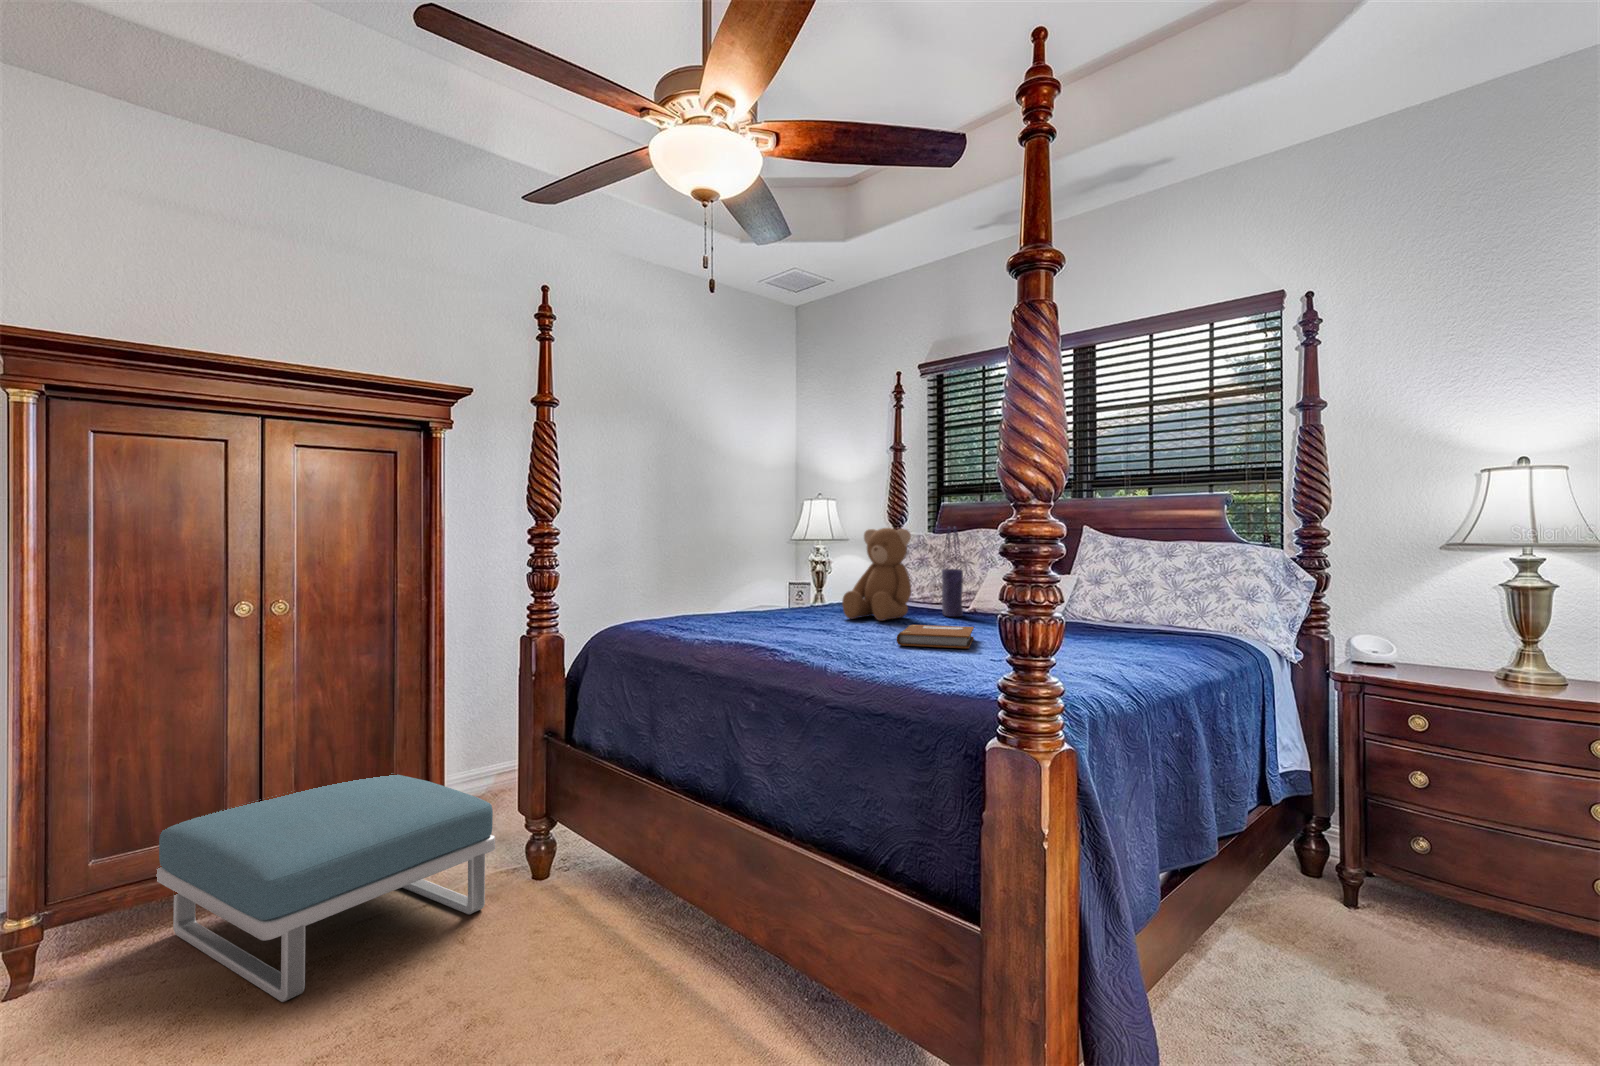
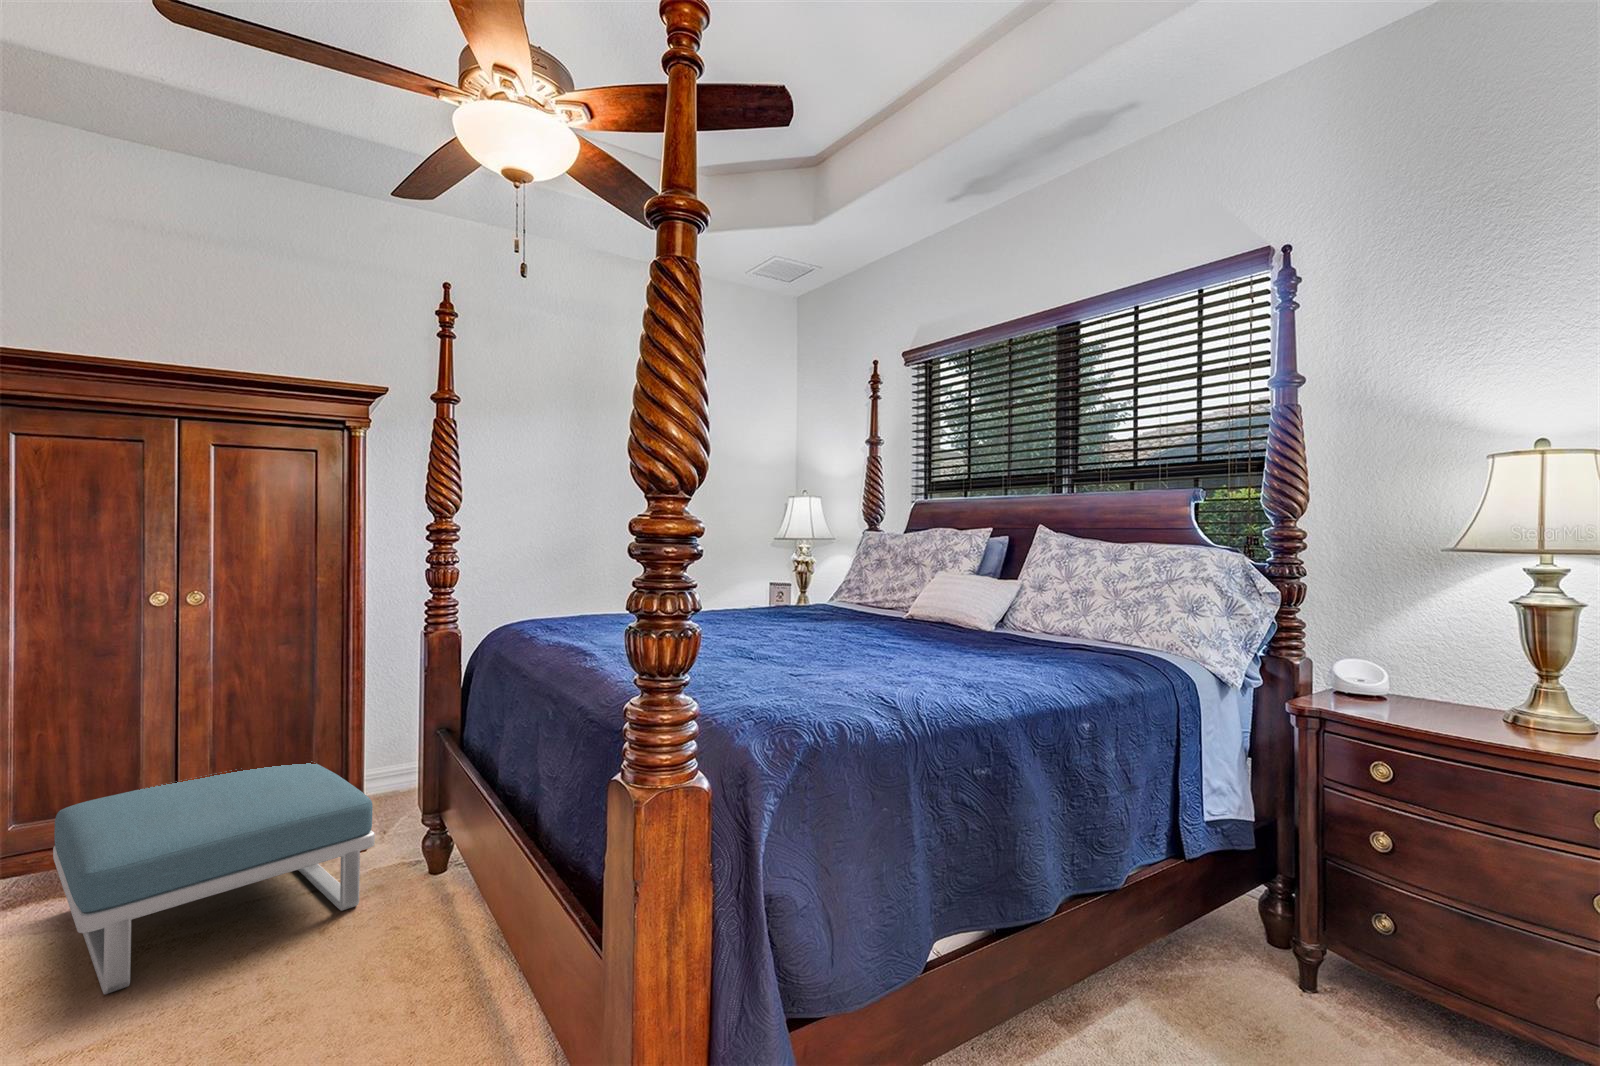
tote bag: present [942,527,963,617] -> none [874,525,896,622]
teddy bear: present [842,528,911,621] -> none [758,526,834,625]
notebook: present [897,625,974,648] -> none [751,632,856,662]

